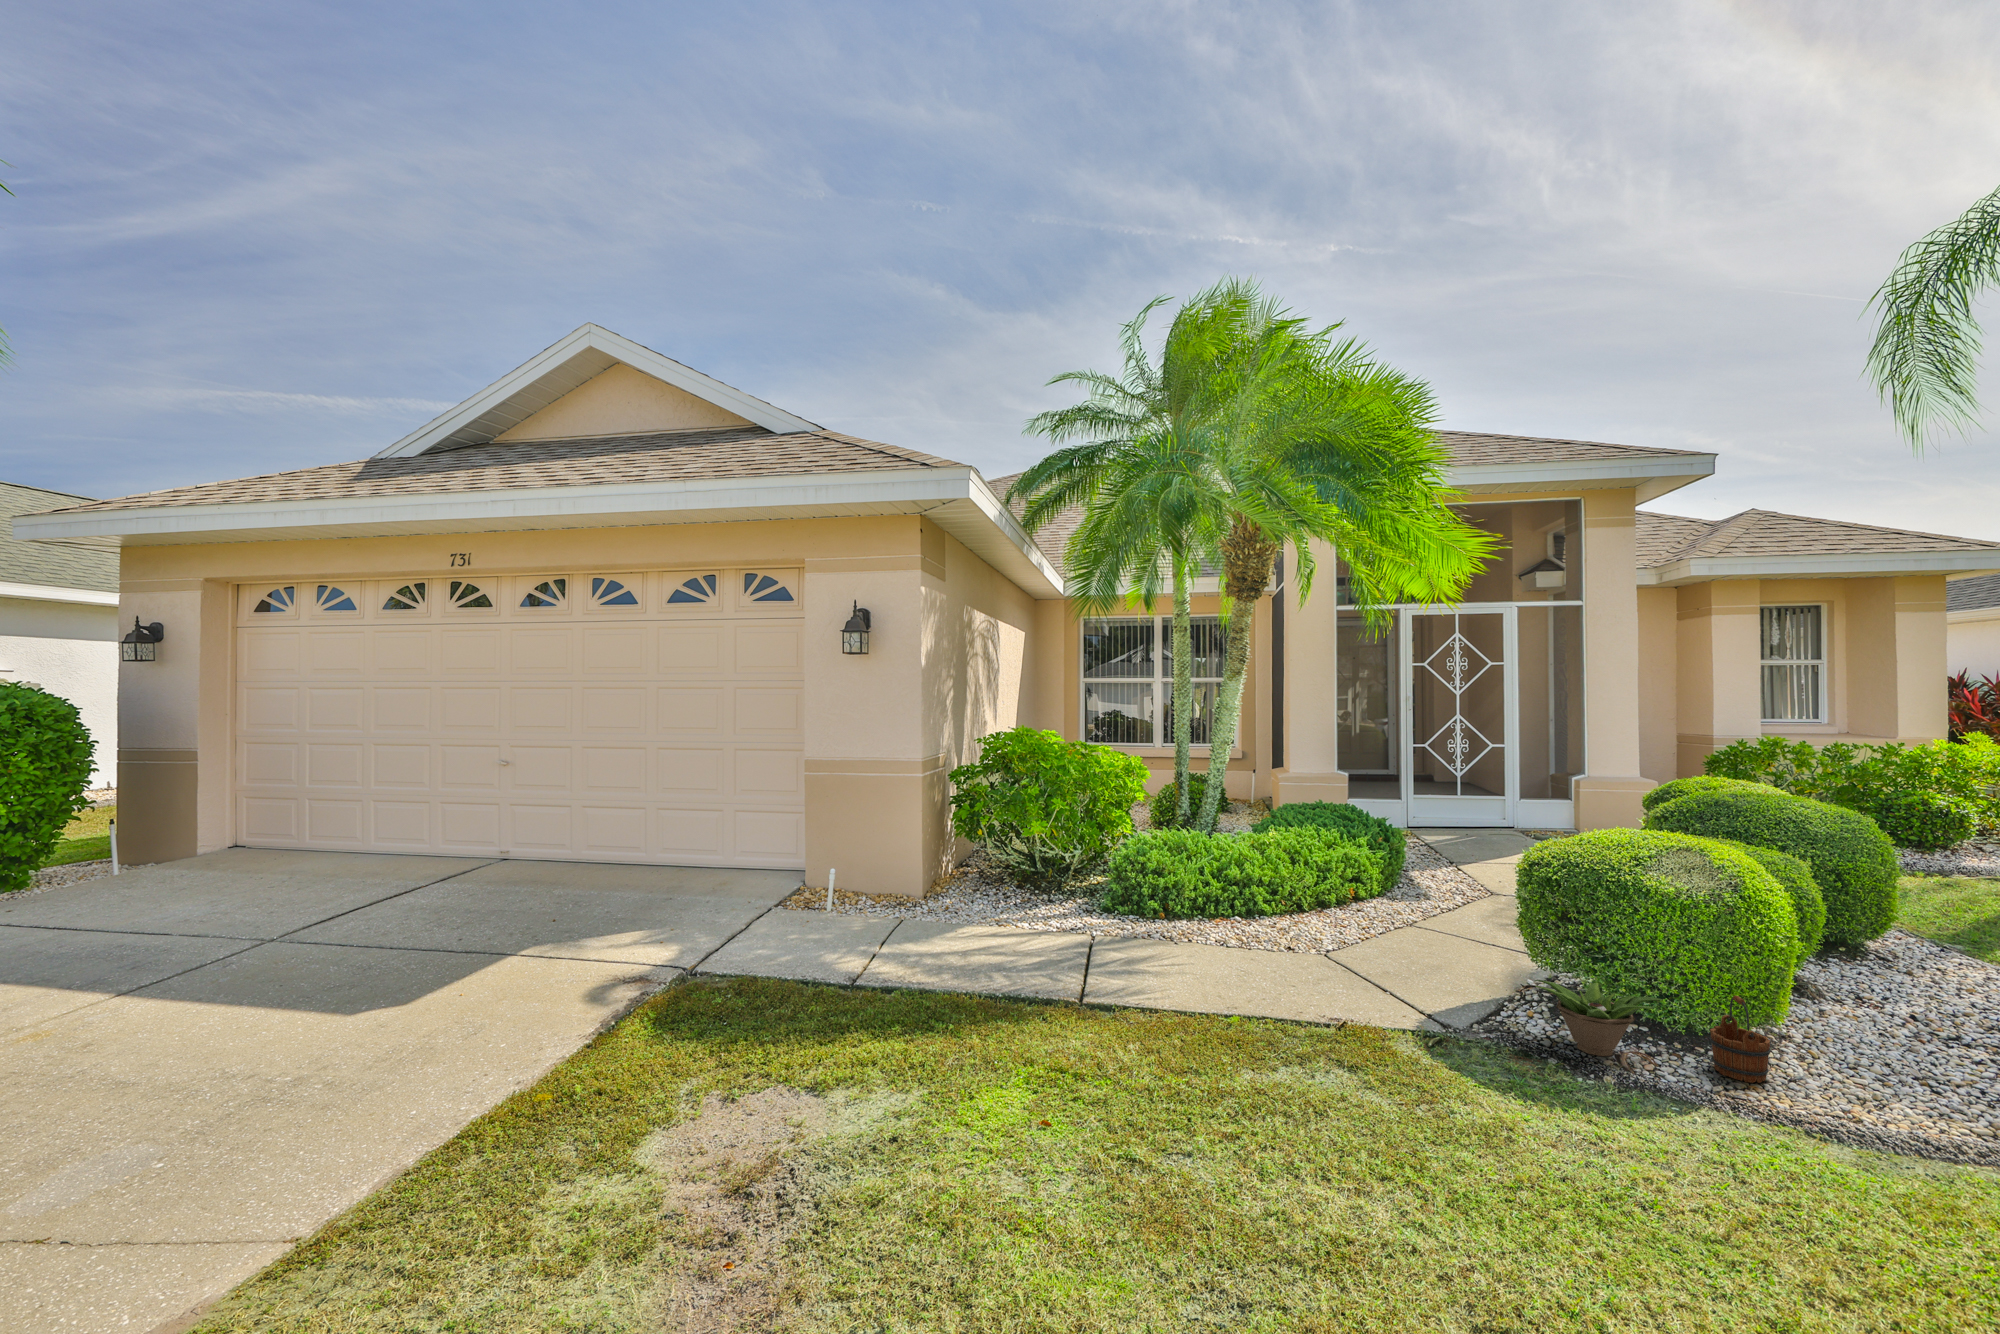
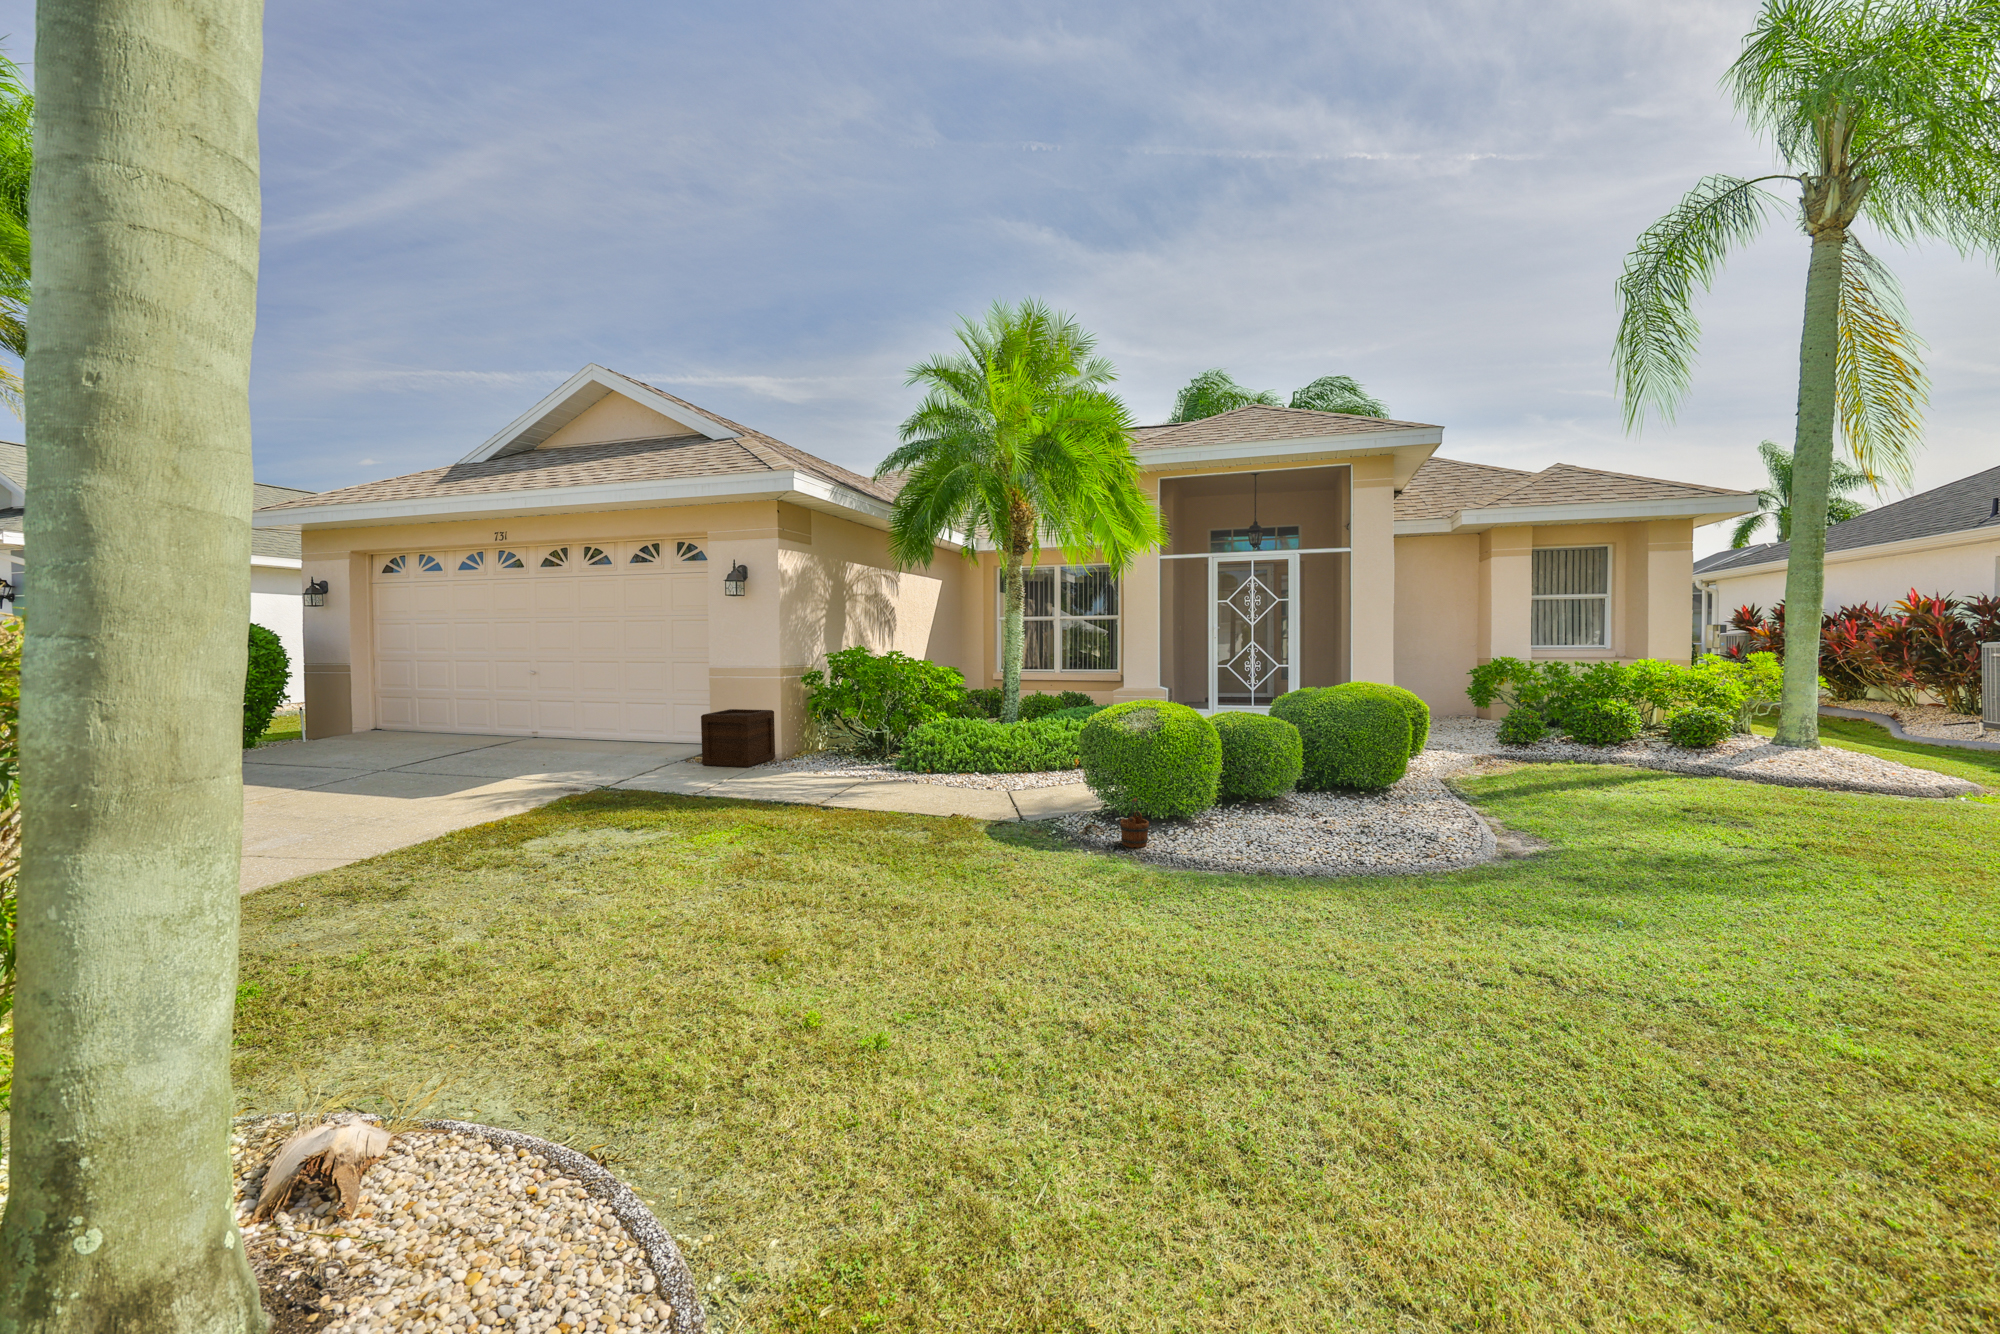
wooden crate: none [810,820,904,912] -> present [701,709,775,767]
decorative plant: present [1534,980,1663,1056] -> none [1036,795,1102,836]

